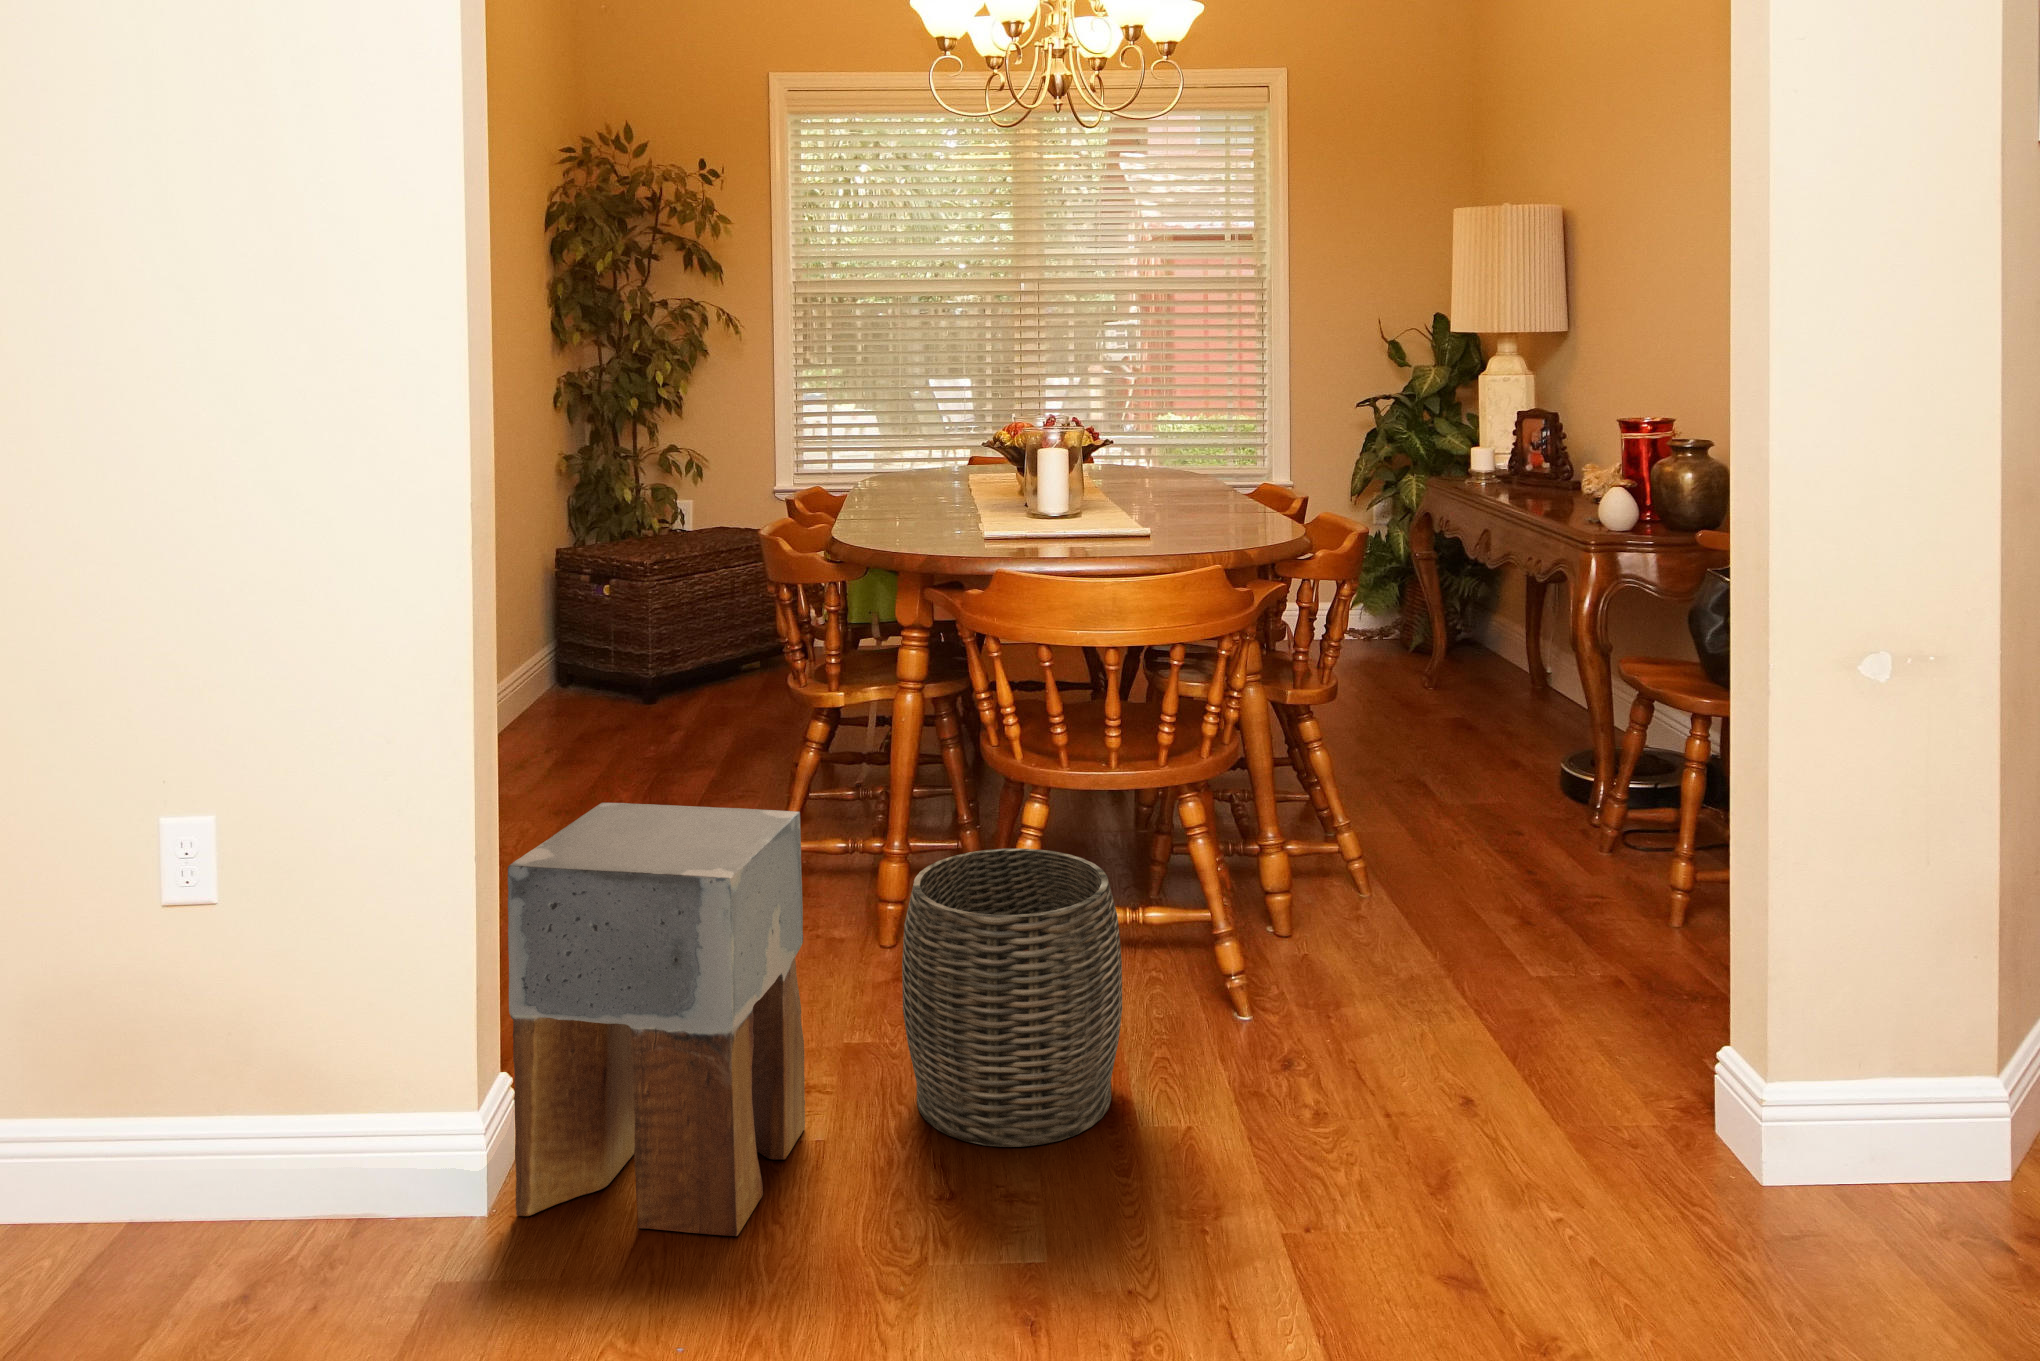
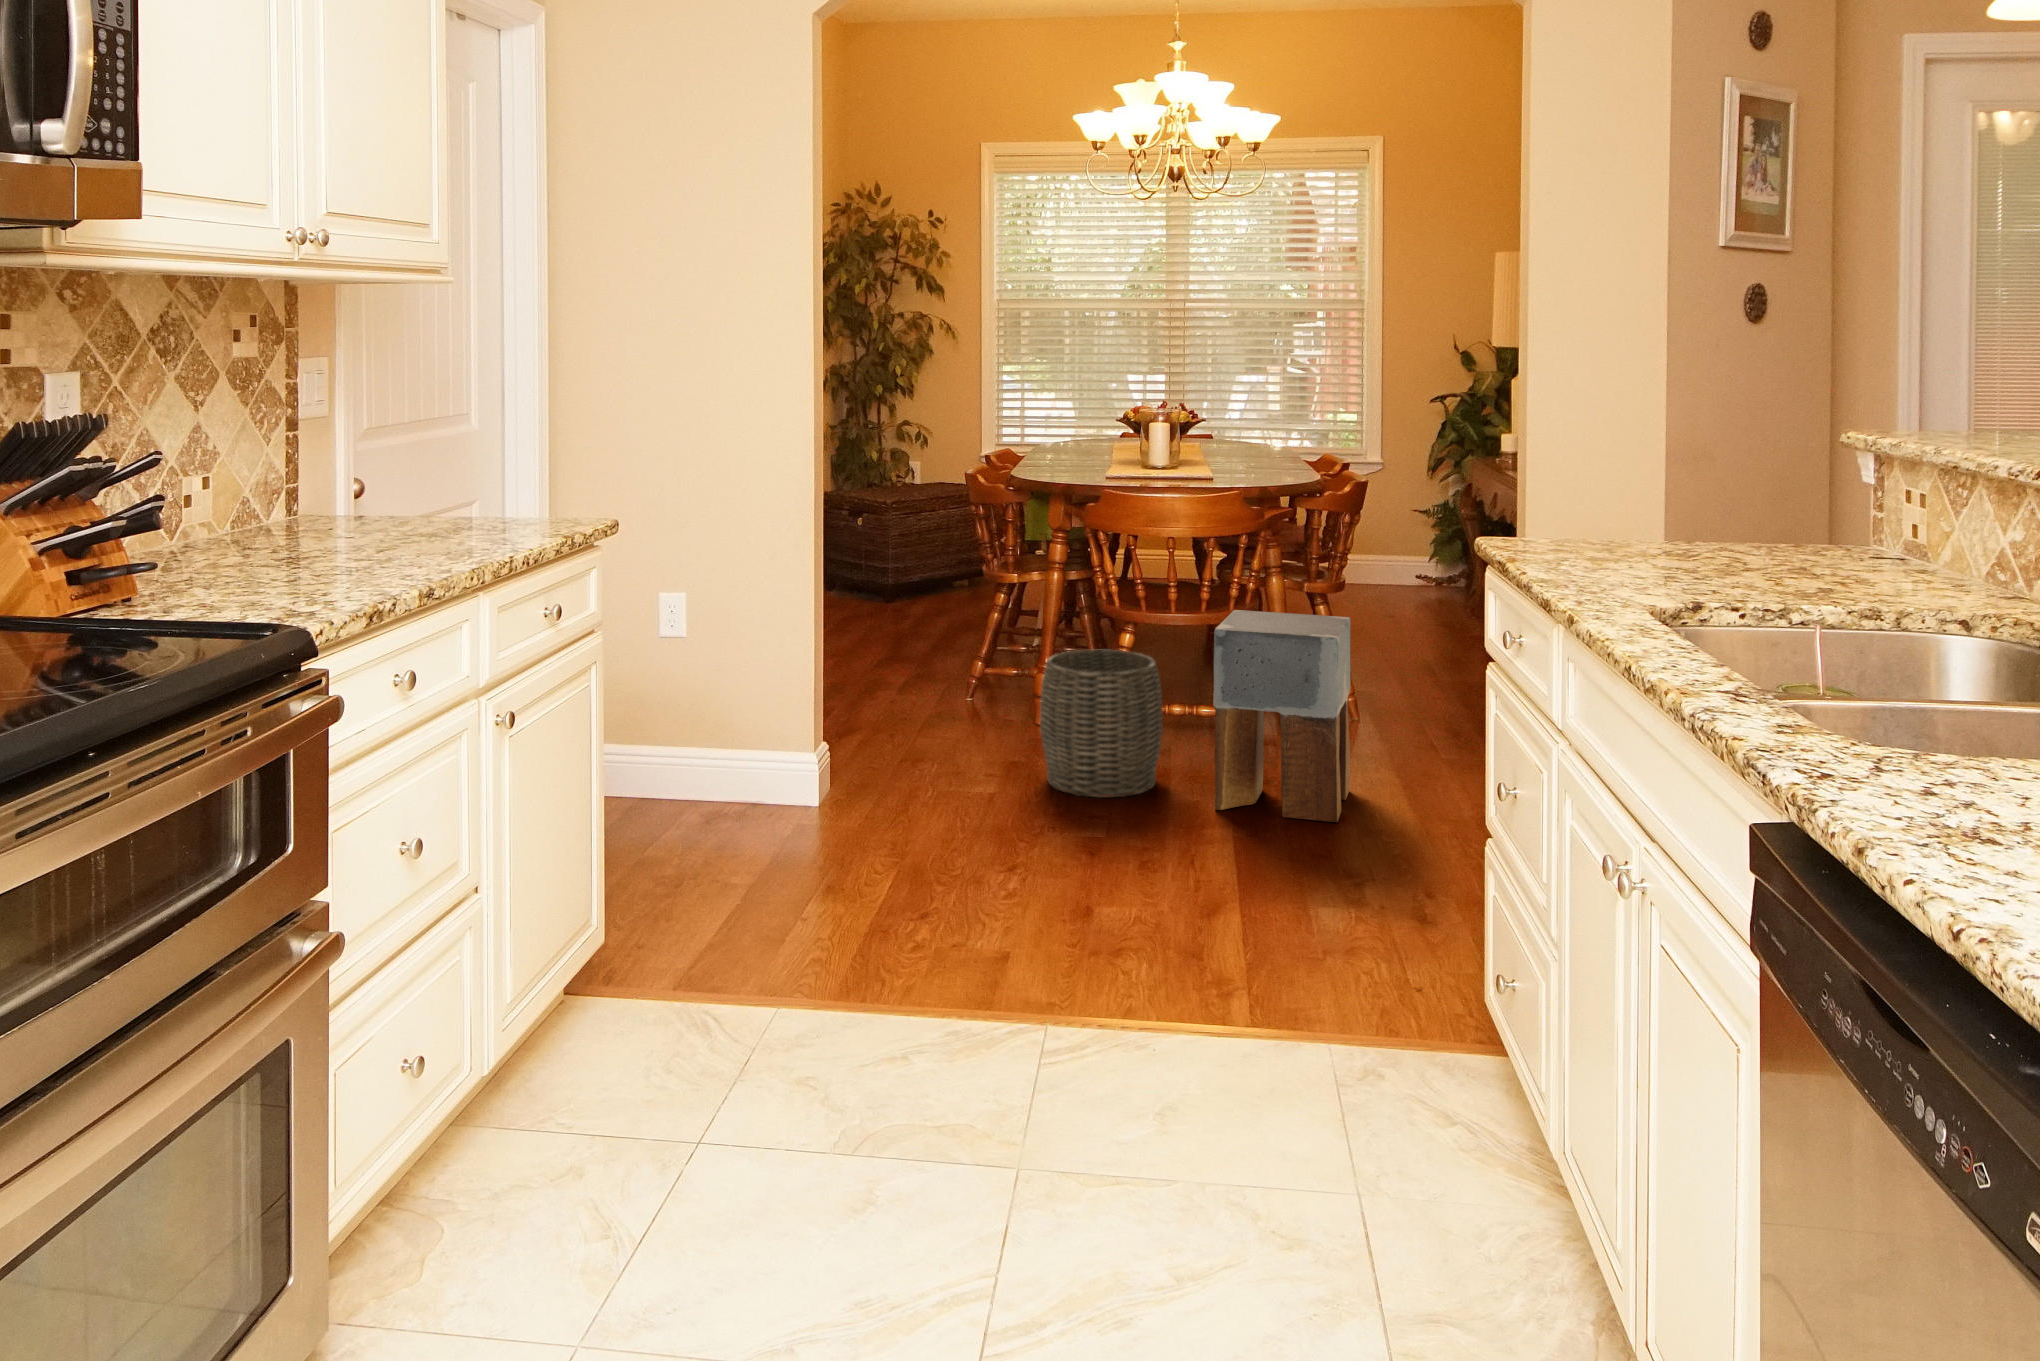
stool: present [508,803,805,1236] -> present [1213,610,1350,822]

